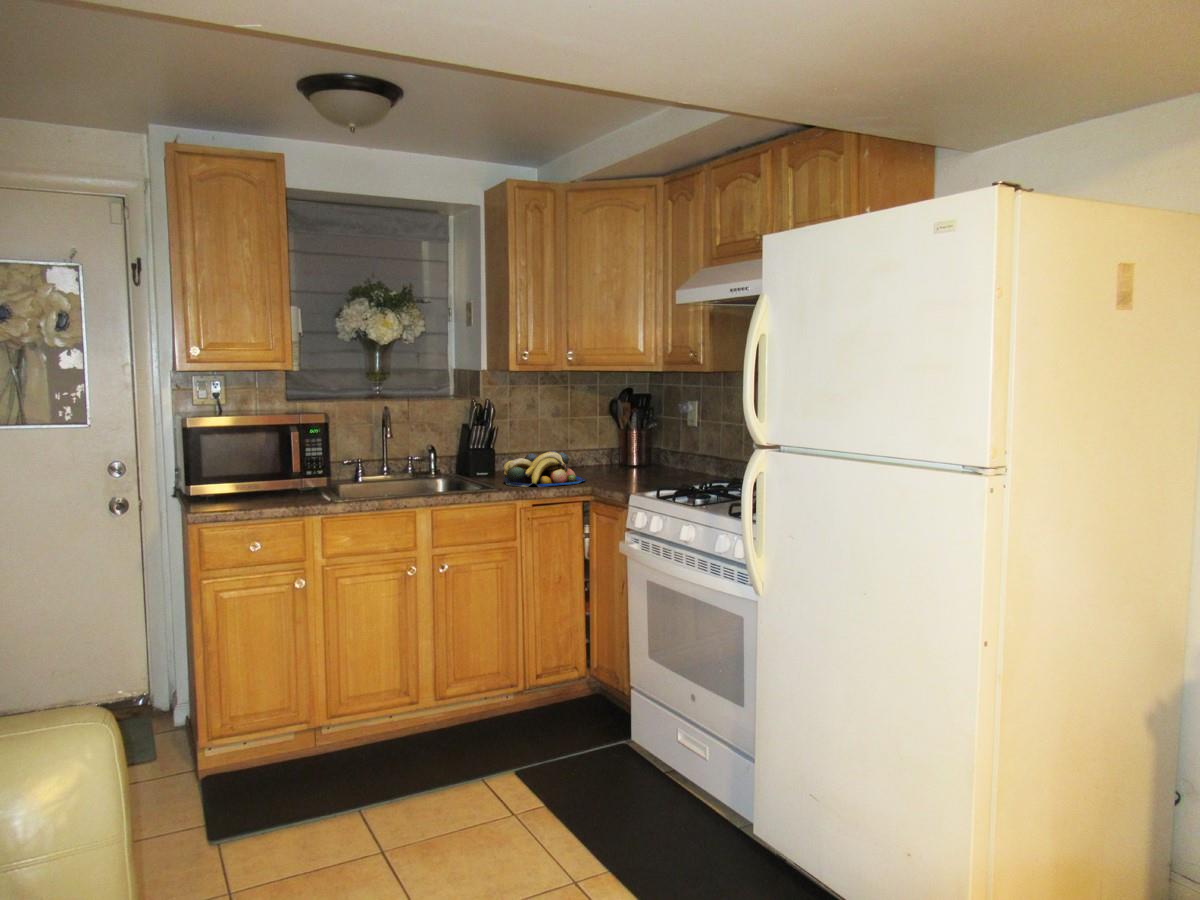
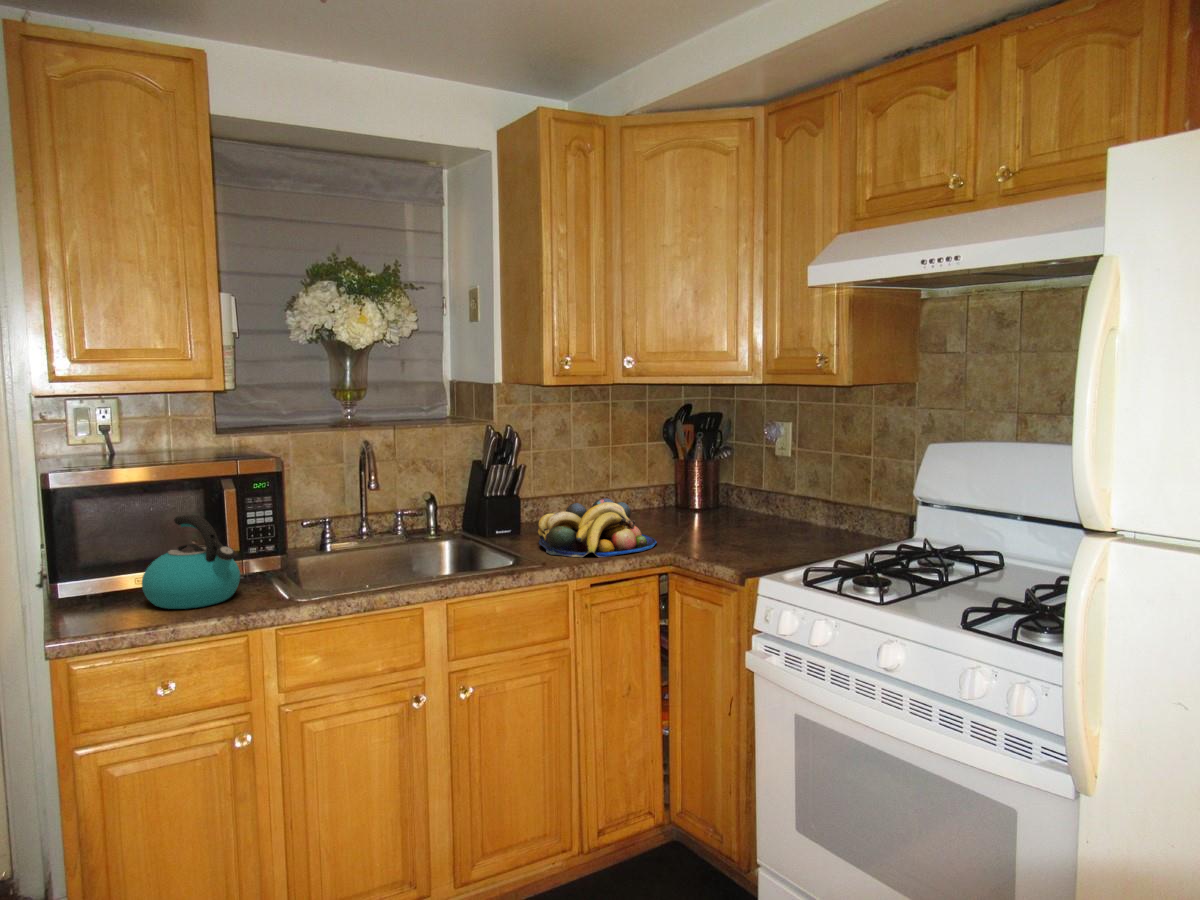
kettle: none [240,447,300,504] -> present [142,515,240,609]

